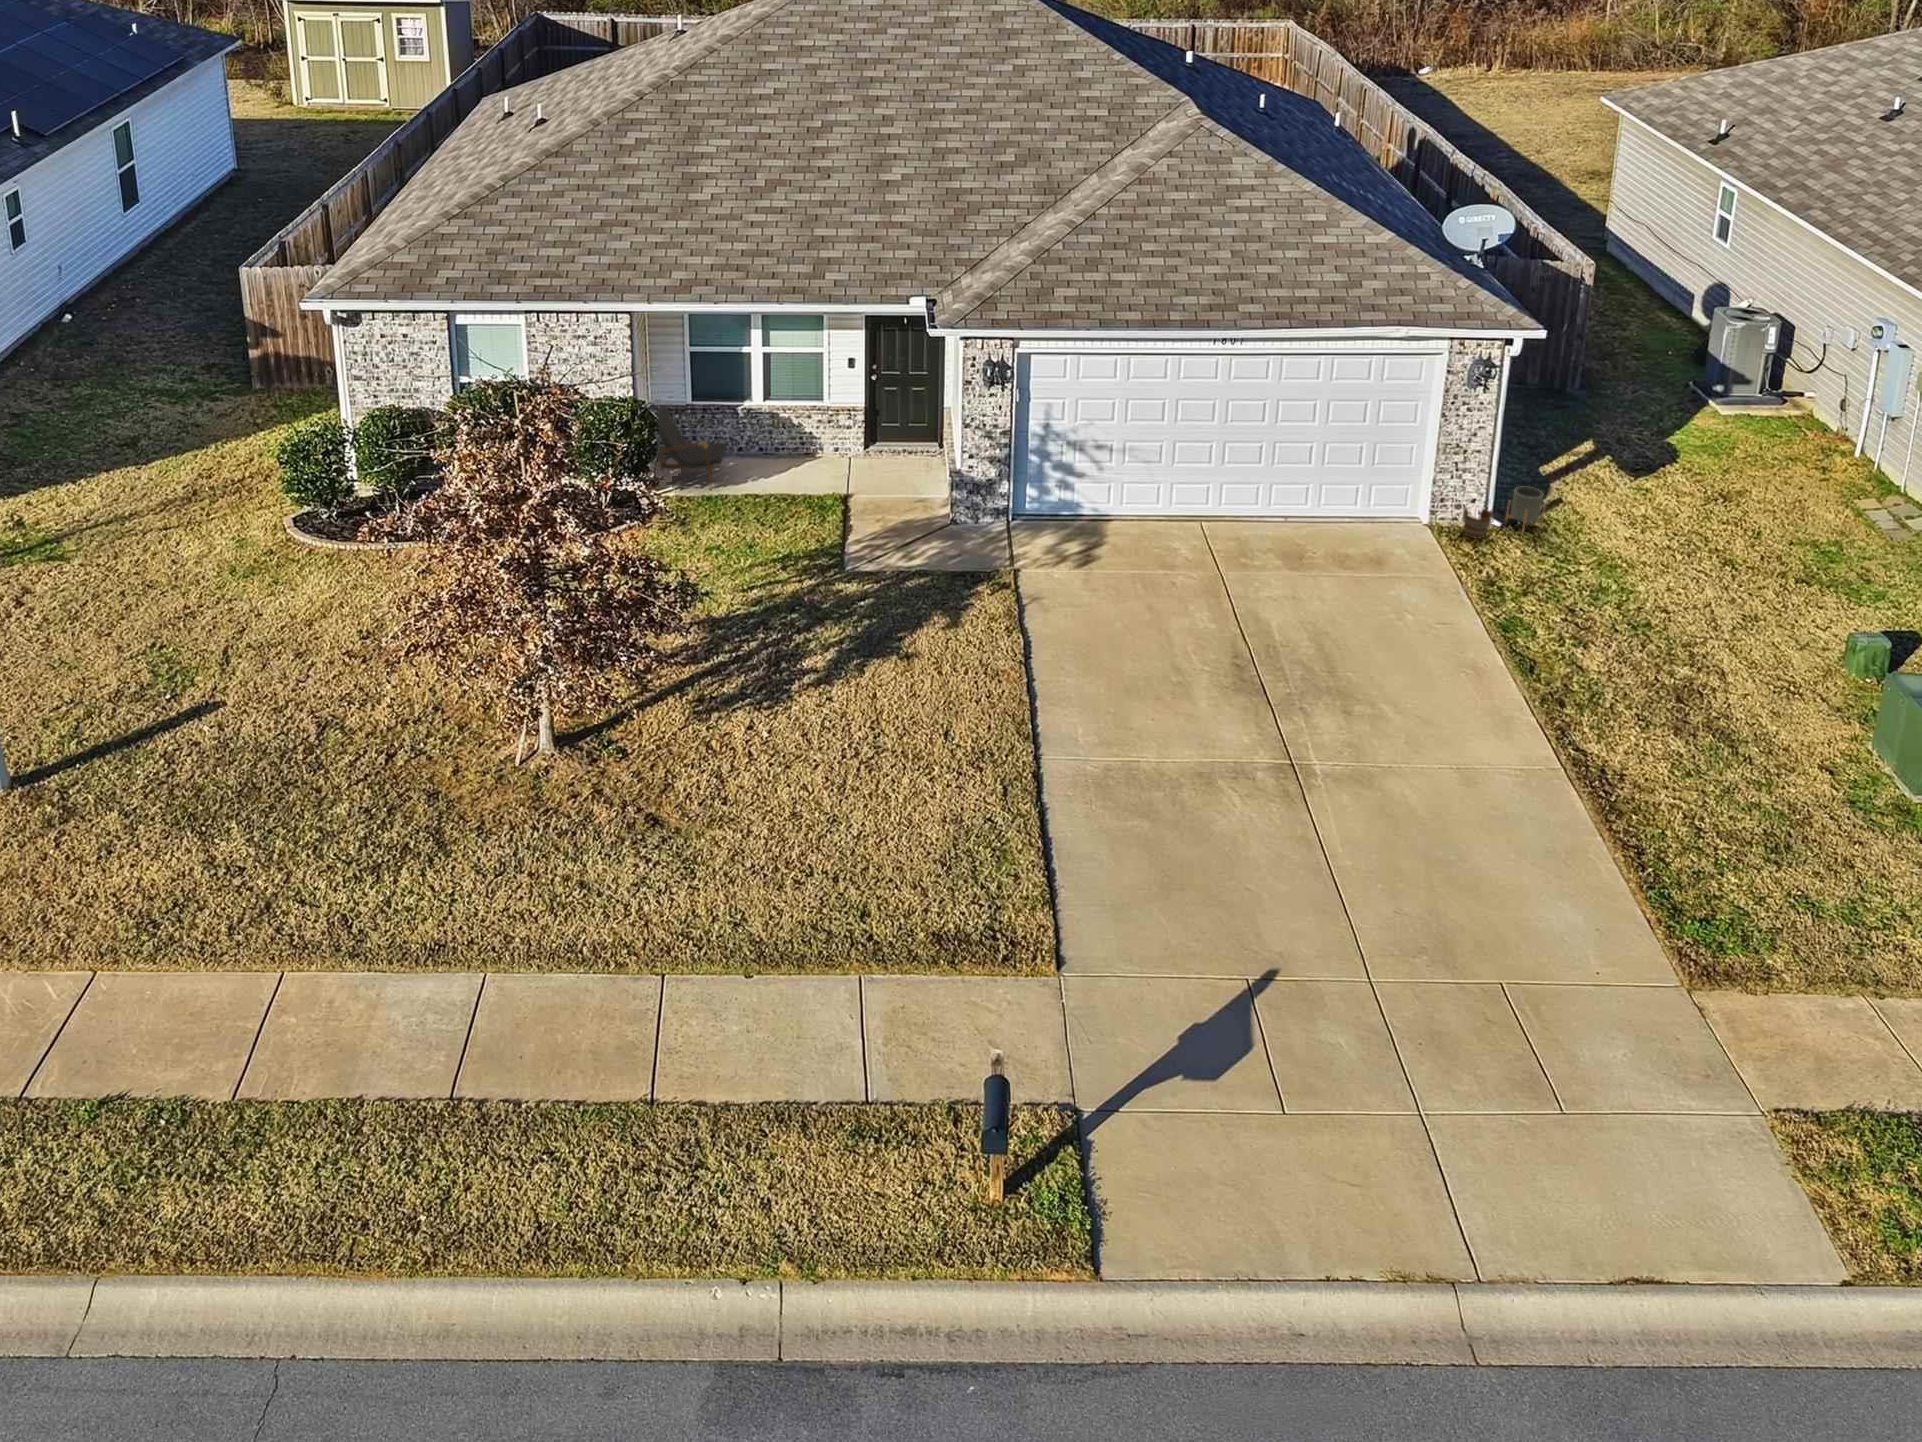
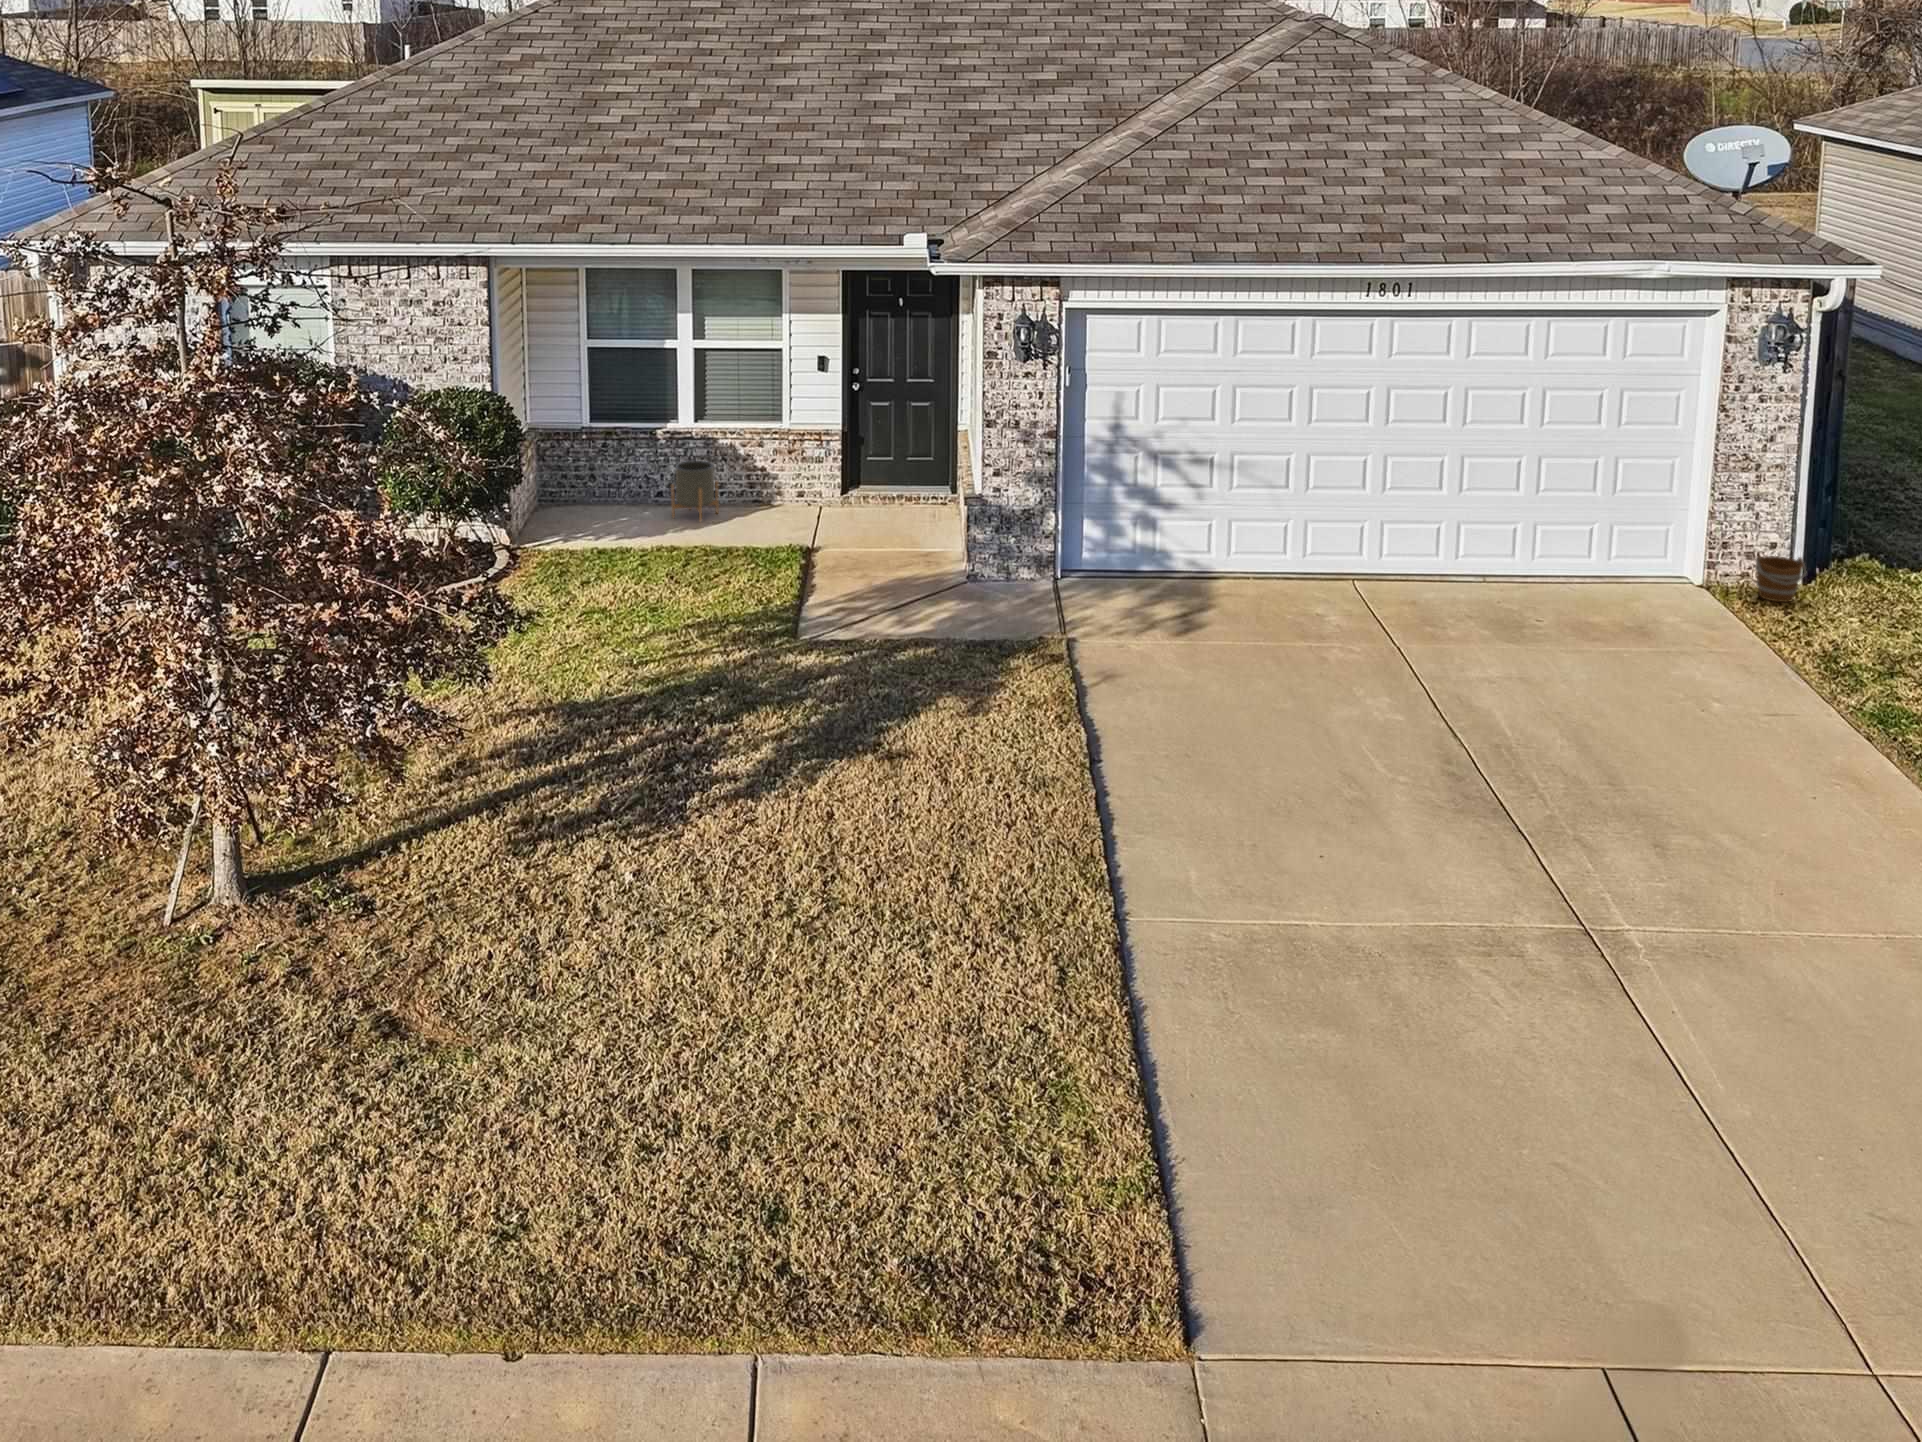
lounge chair: present [657,406,727,489] -> none [525,421,641,542]
planter: present [1506,486,1545,533] -> present [671,461,719,523]

